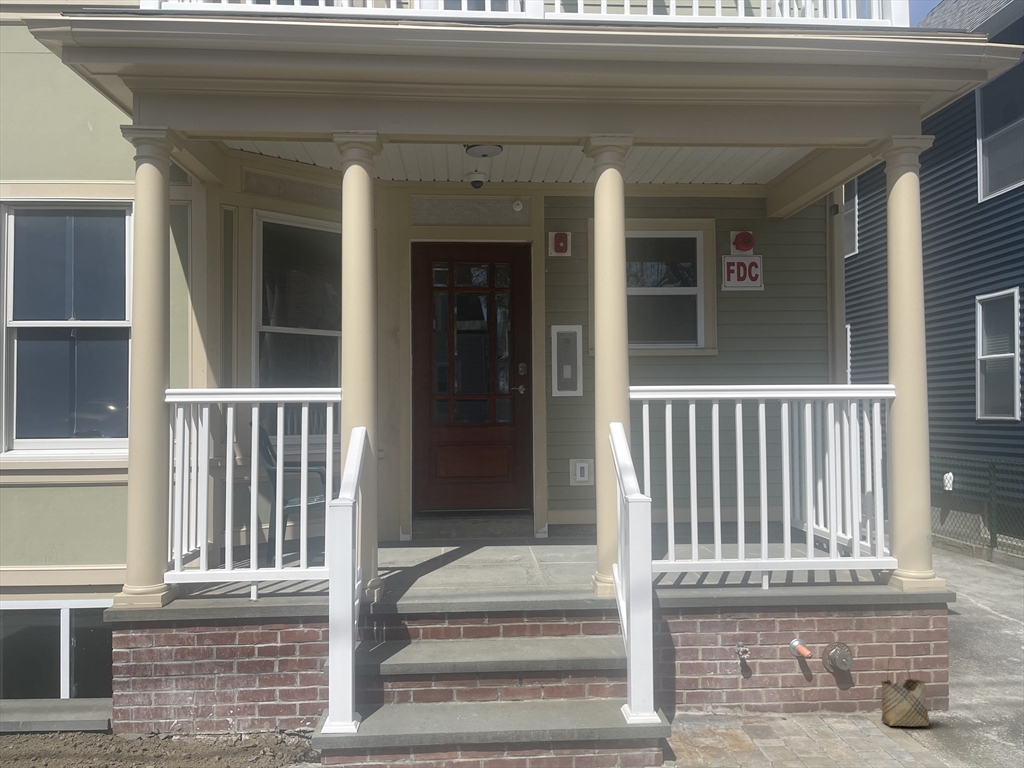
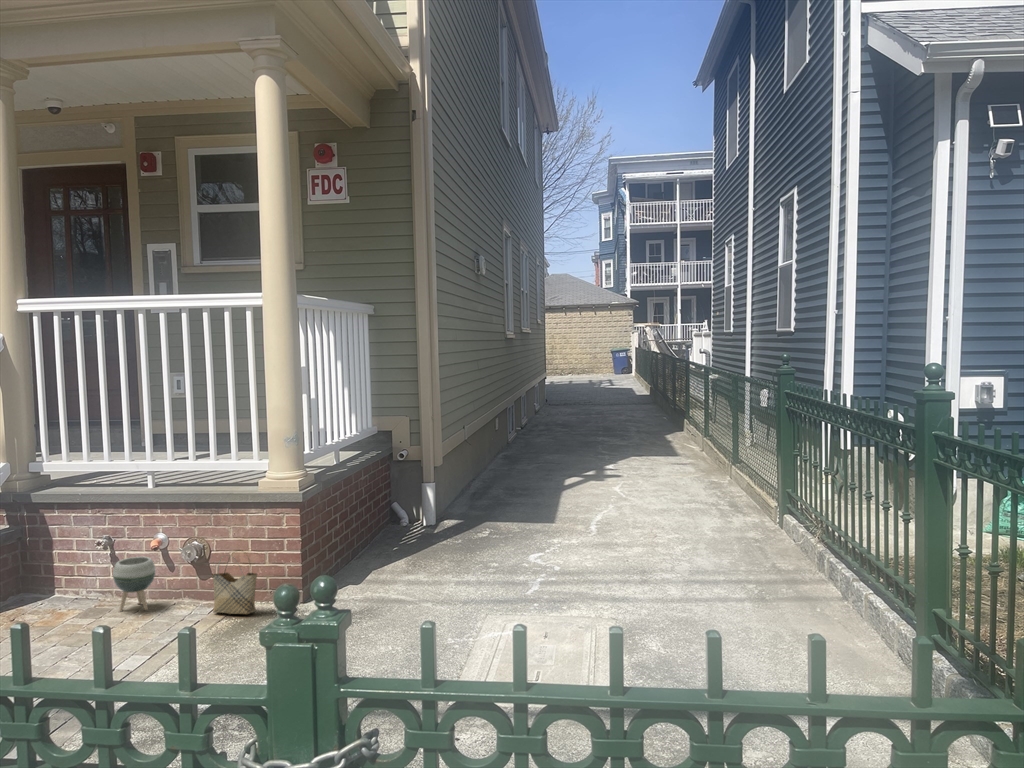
planter: none [779,665,825,730] -> present [113,557,155,611]

